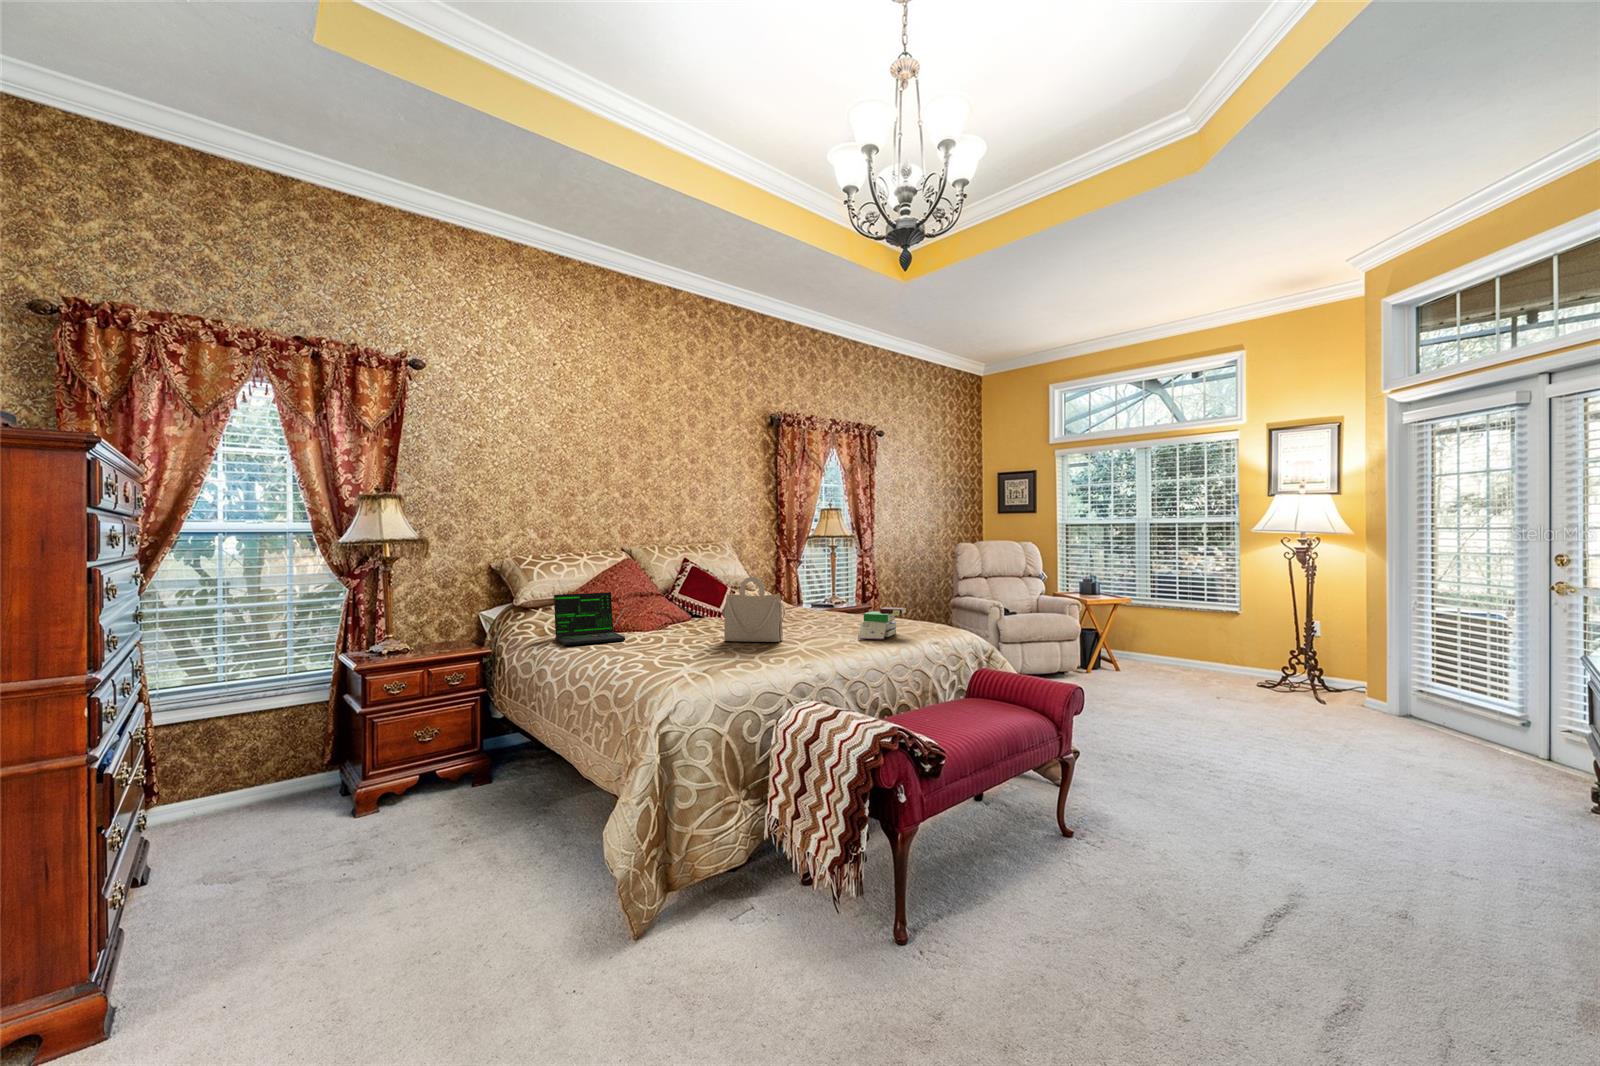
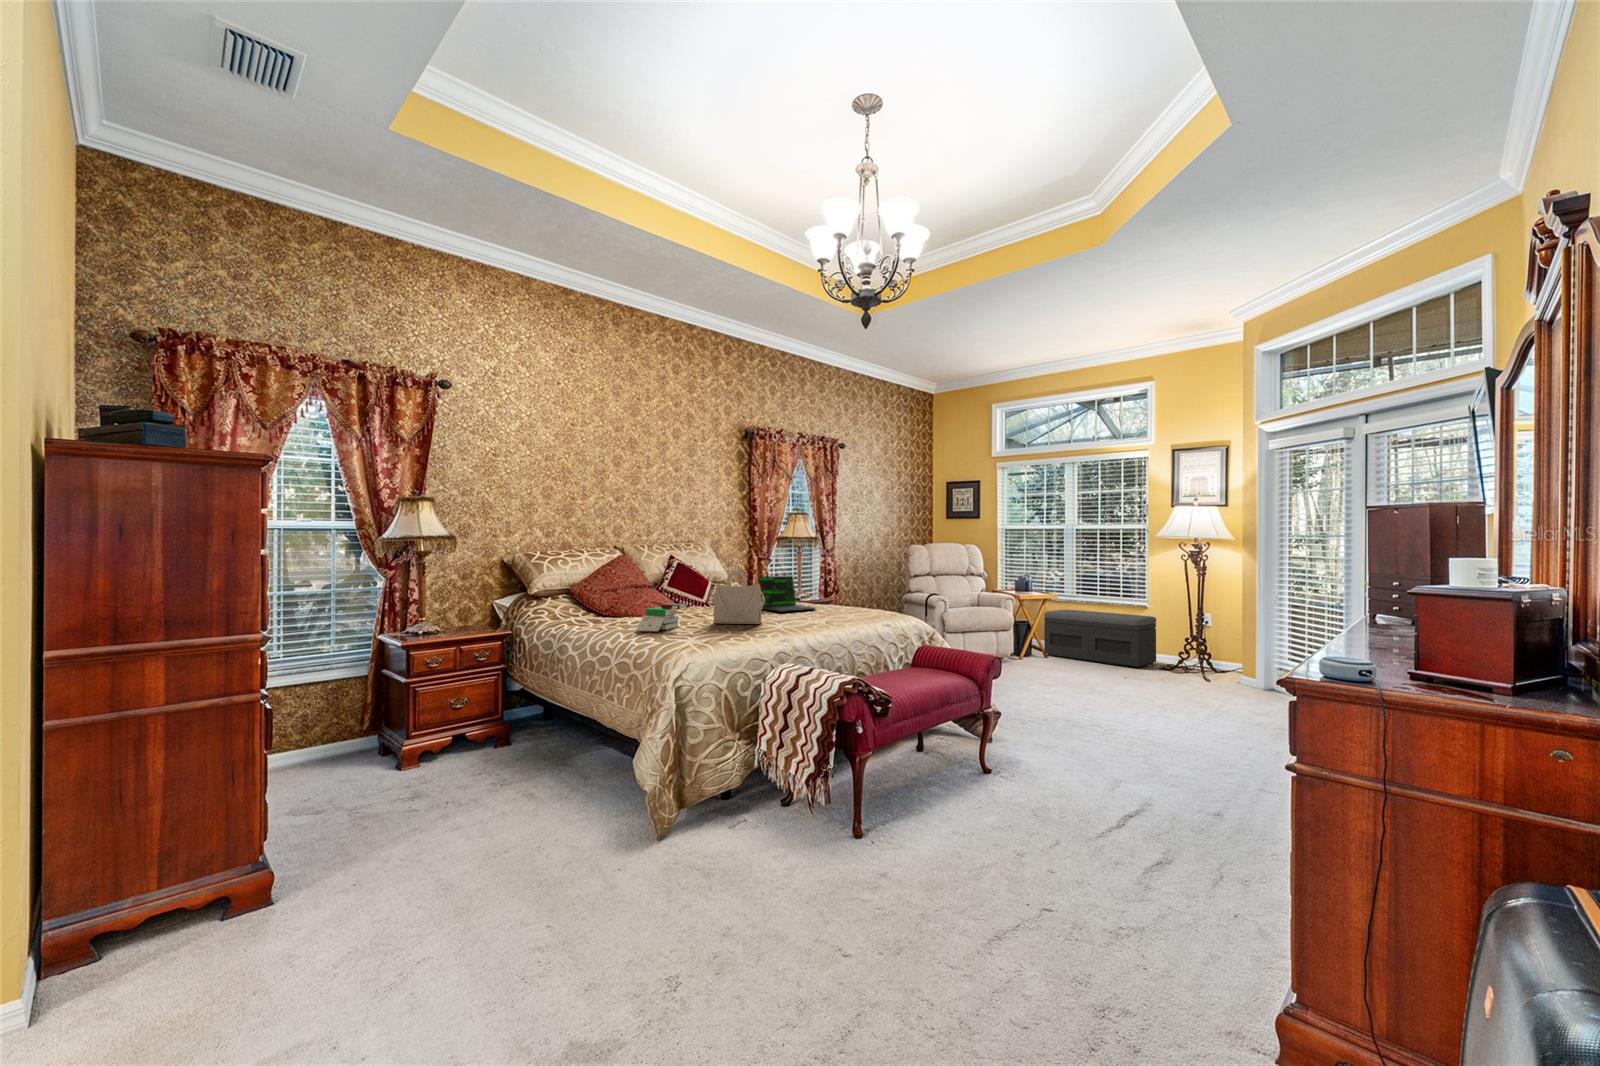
laptop: present [554,592,625,645] -> present [758,576,816,612]
book: present [858,607,906,639] -> present [636,603,686,632]
storage bench: none [1114,615,1251,683] -> present [1044,610,1156,668]

